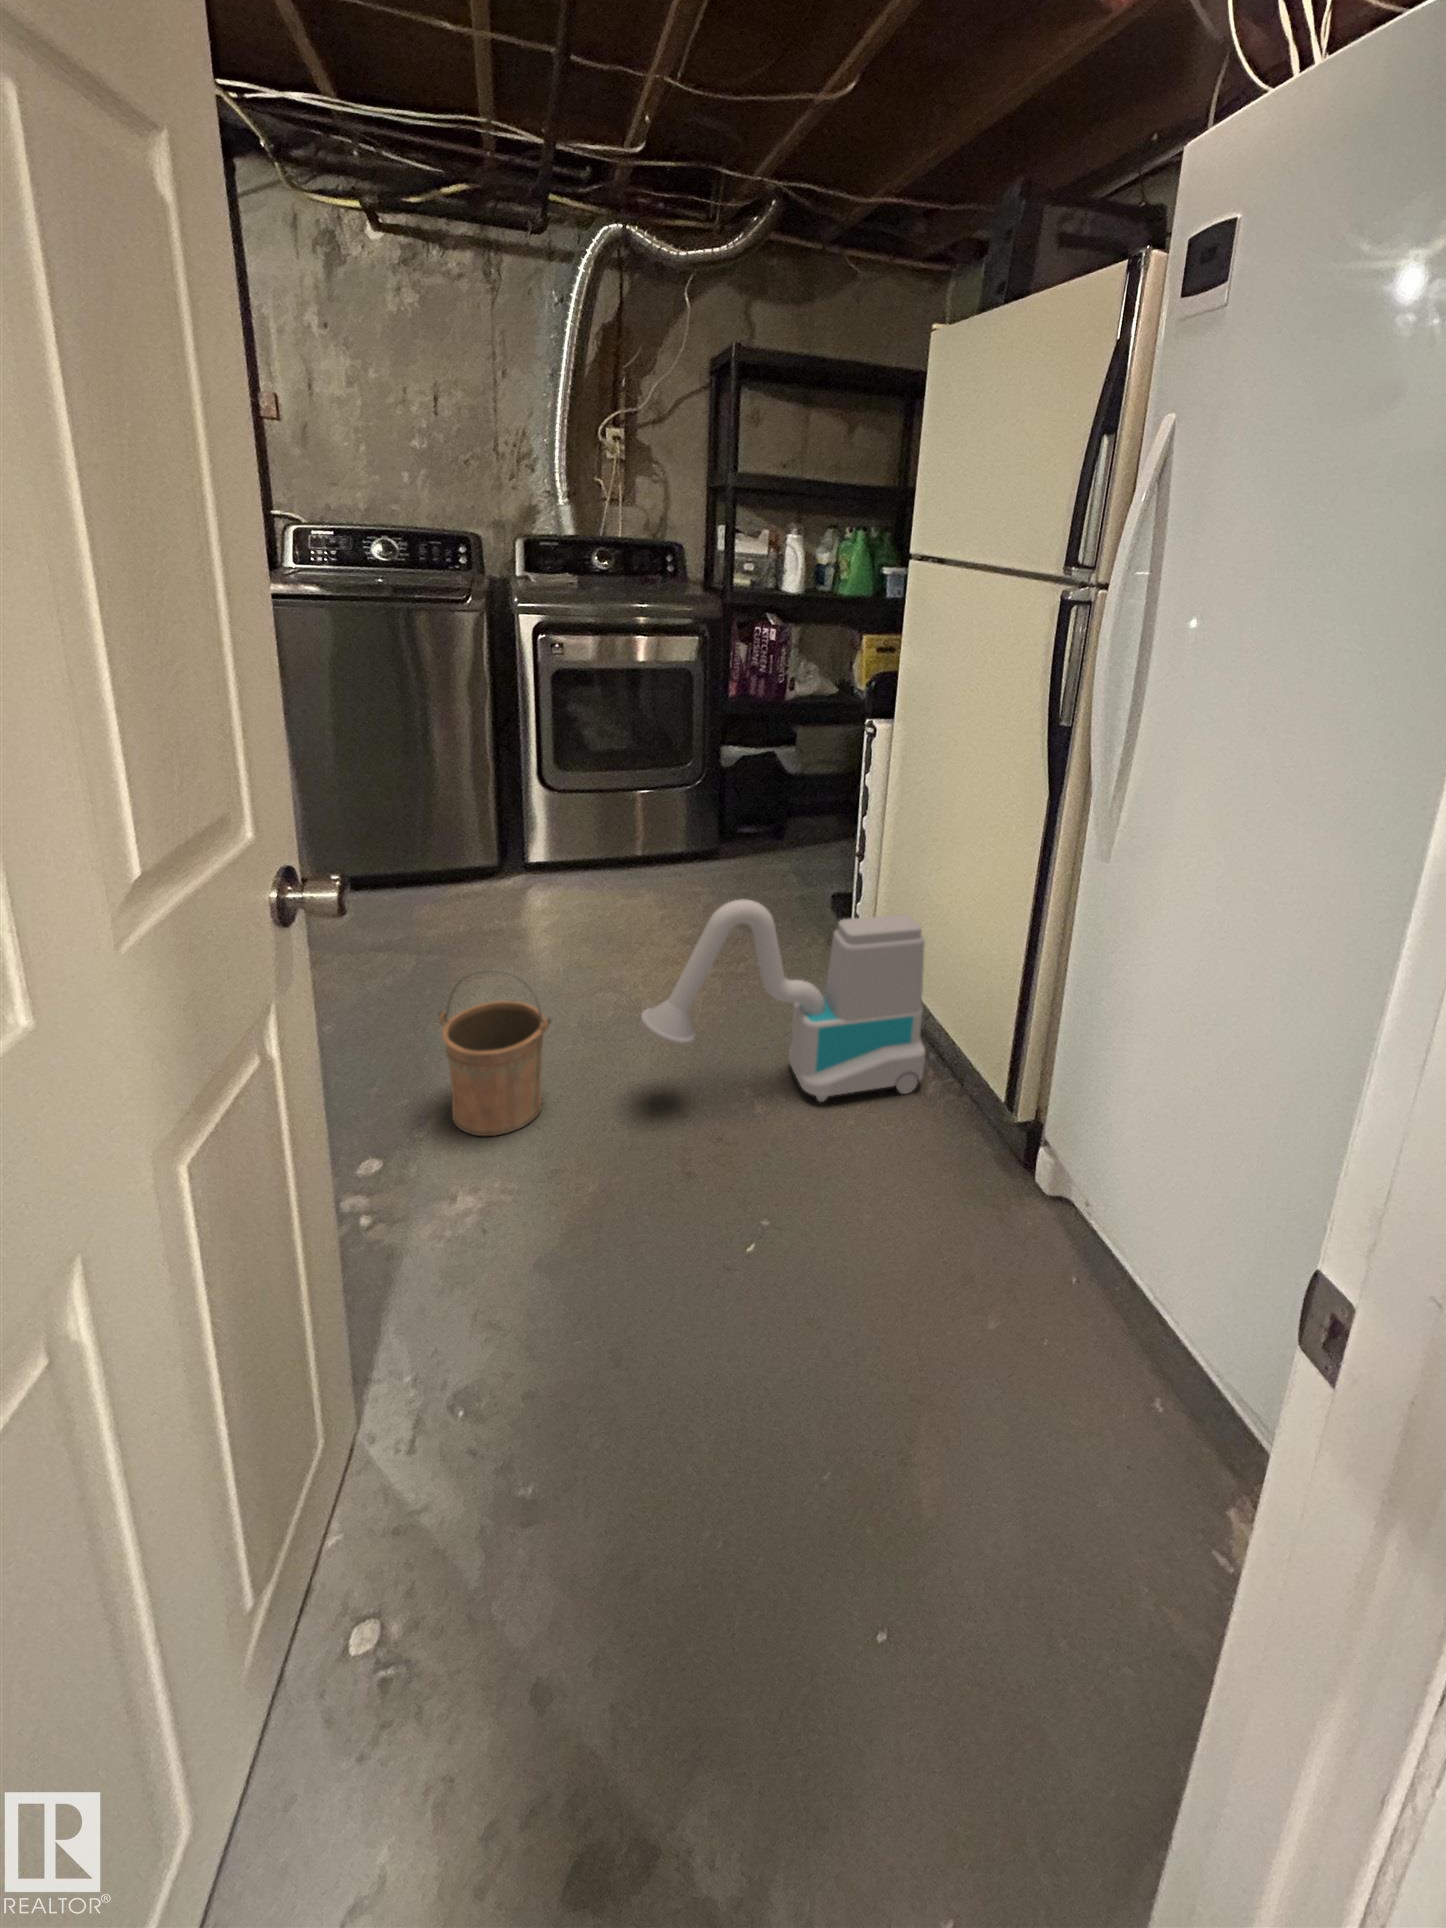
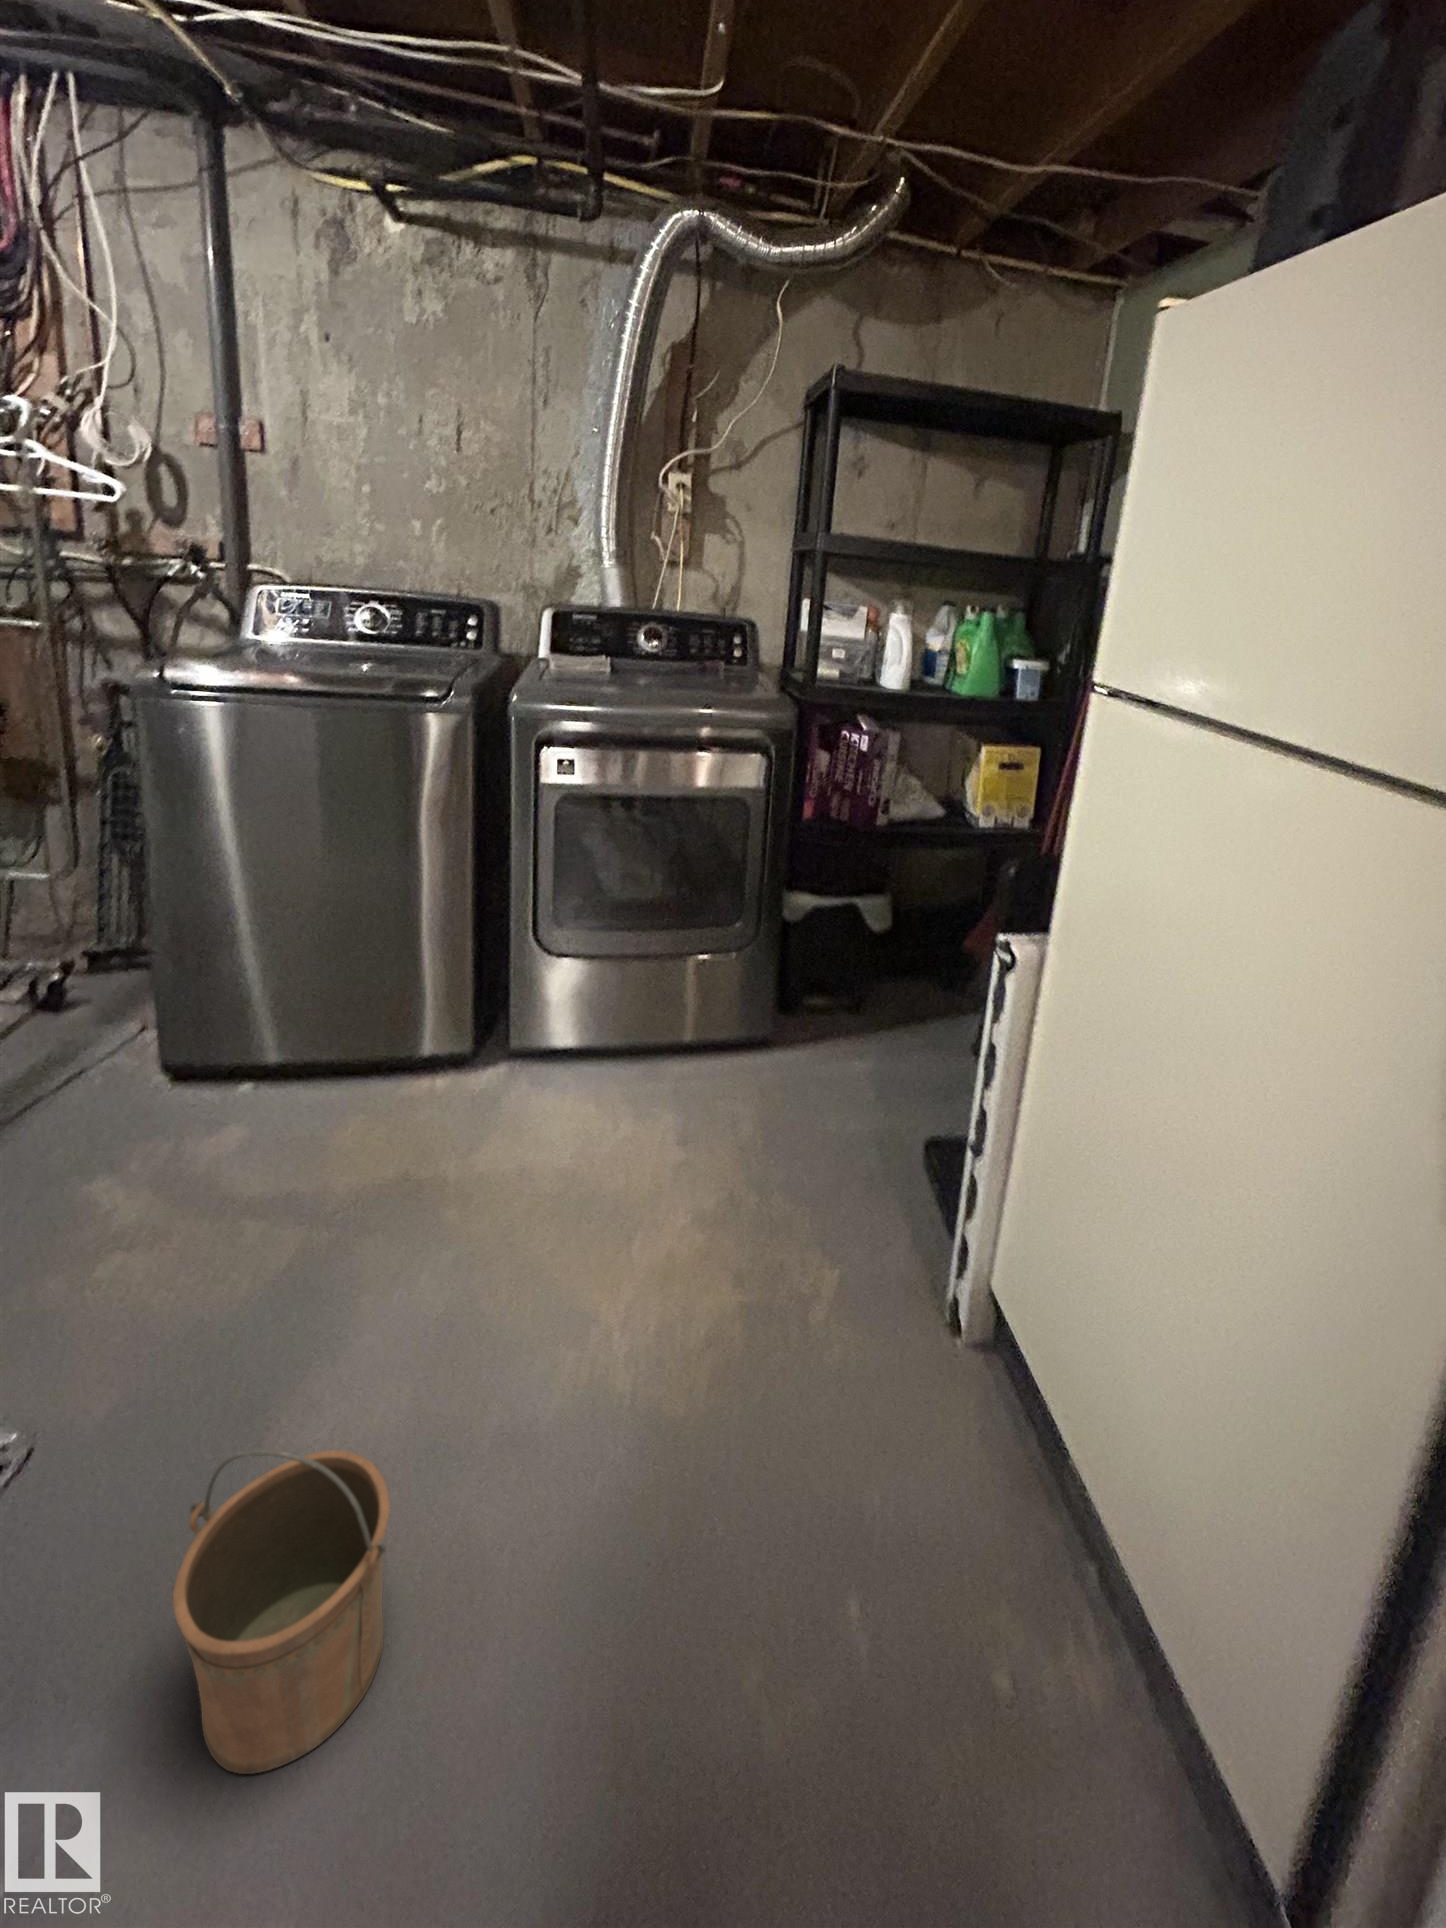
vacuum cleaner: present [641,899,925,1102] -> none [555,1330,1092,1697]

